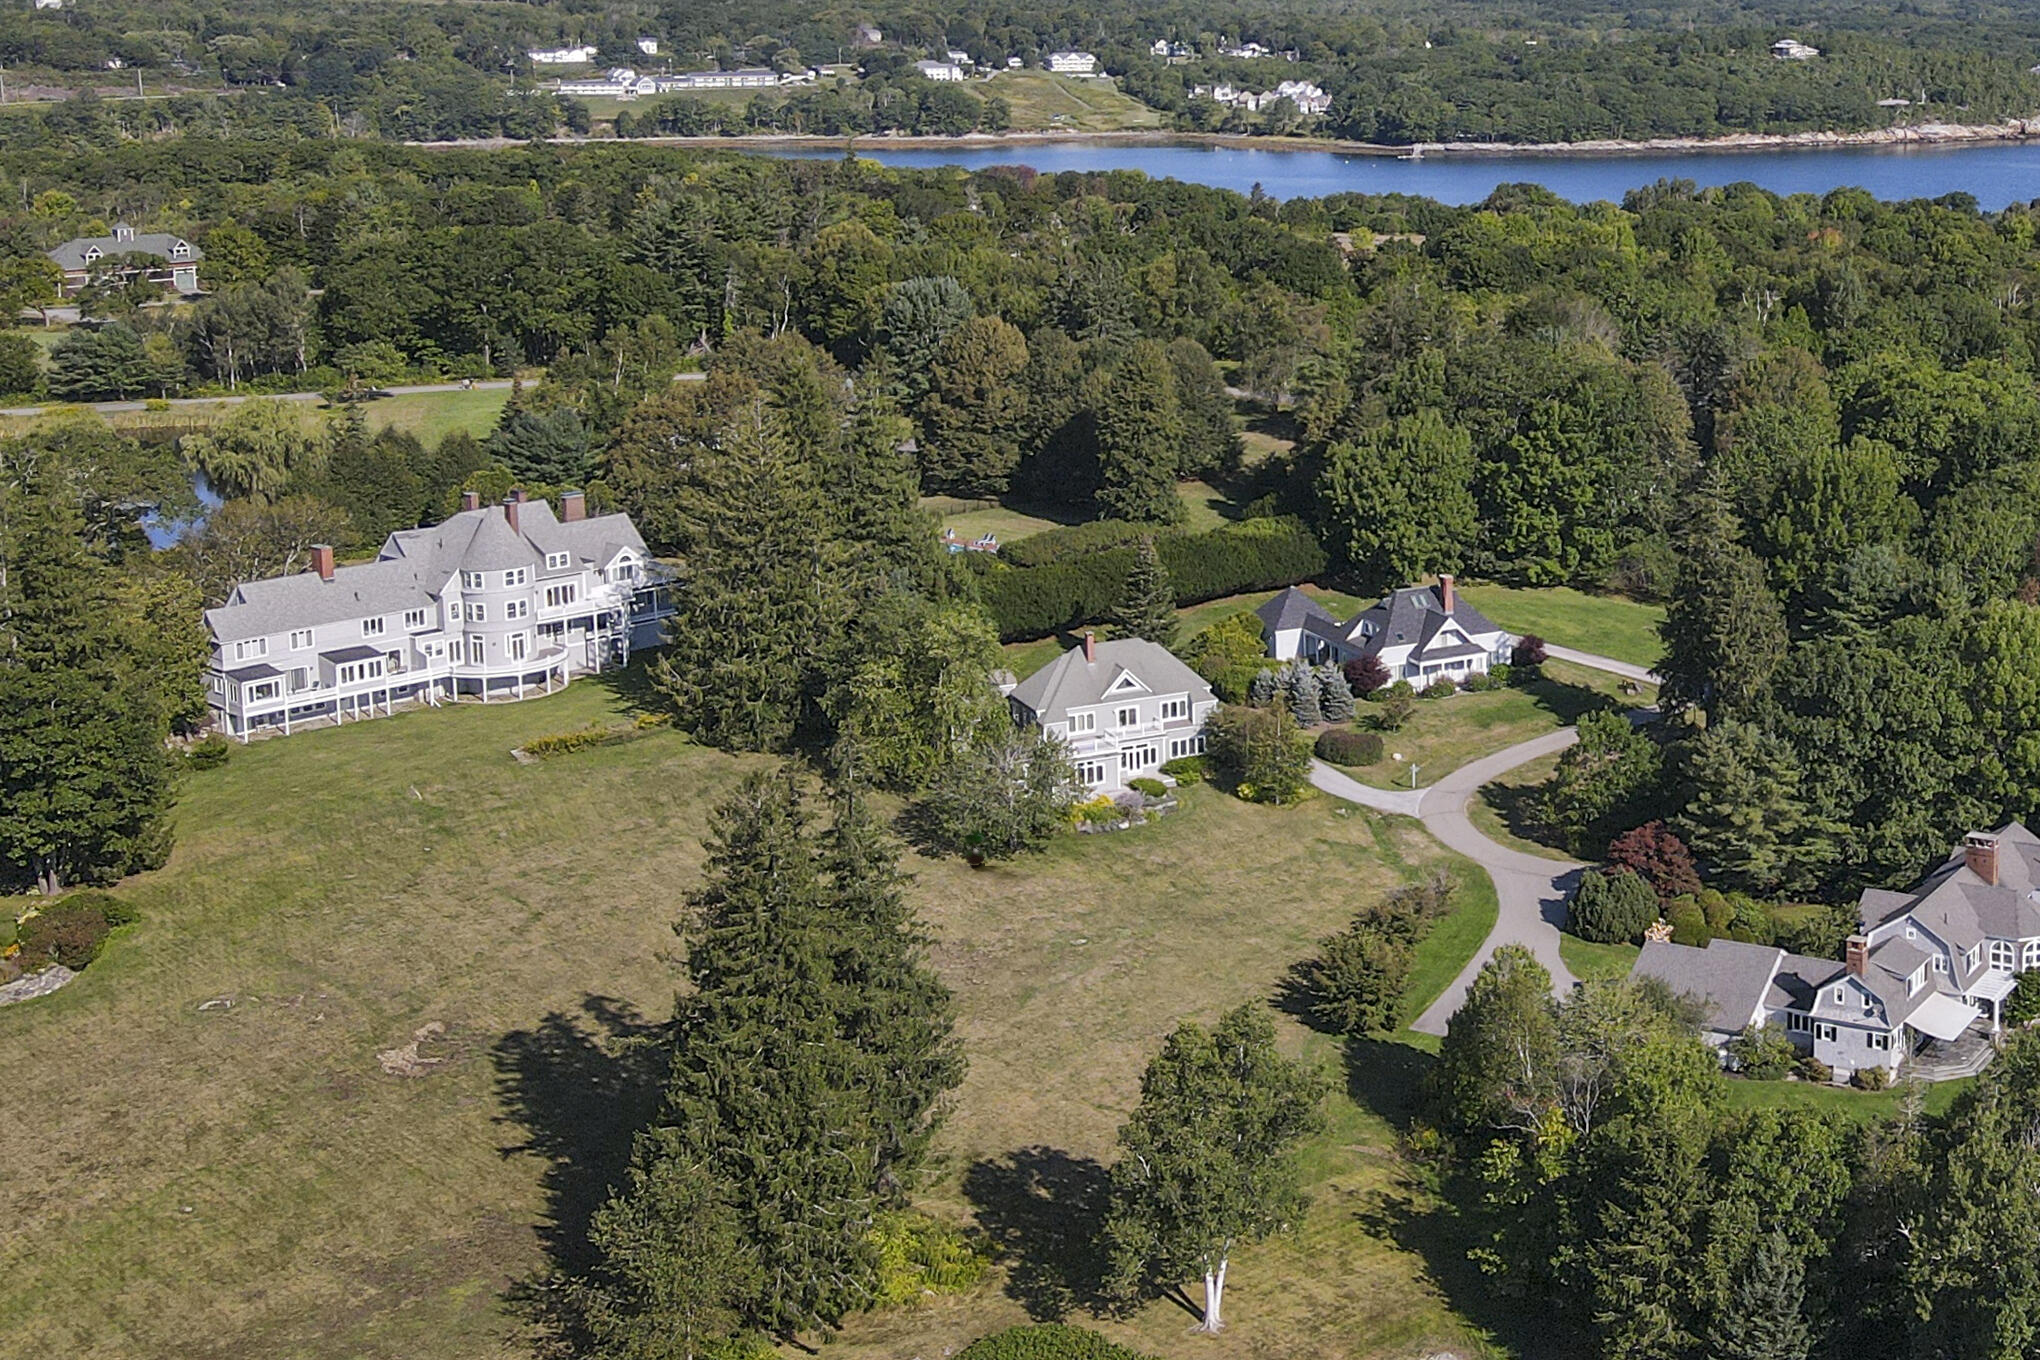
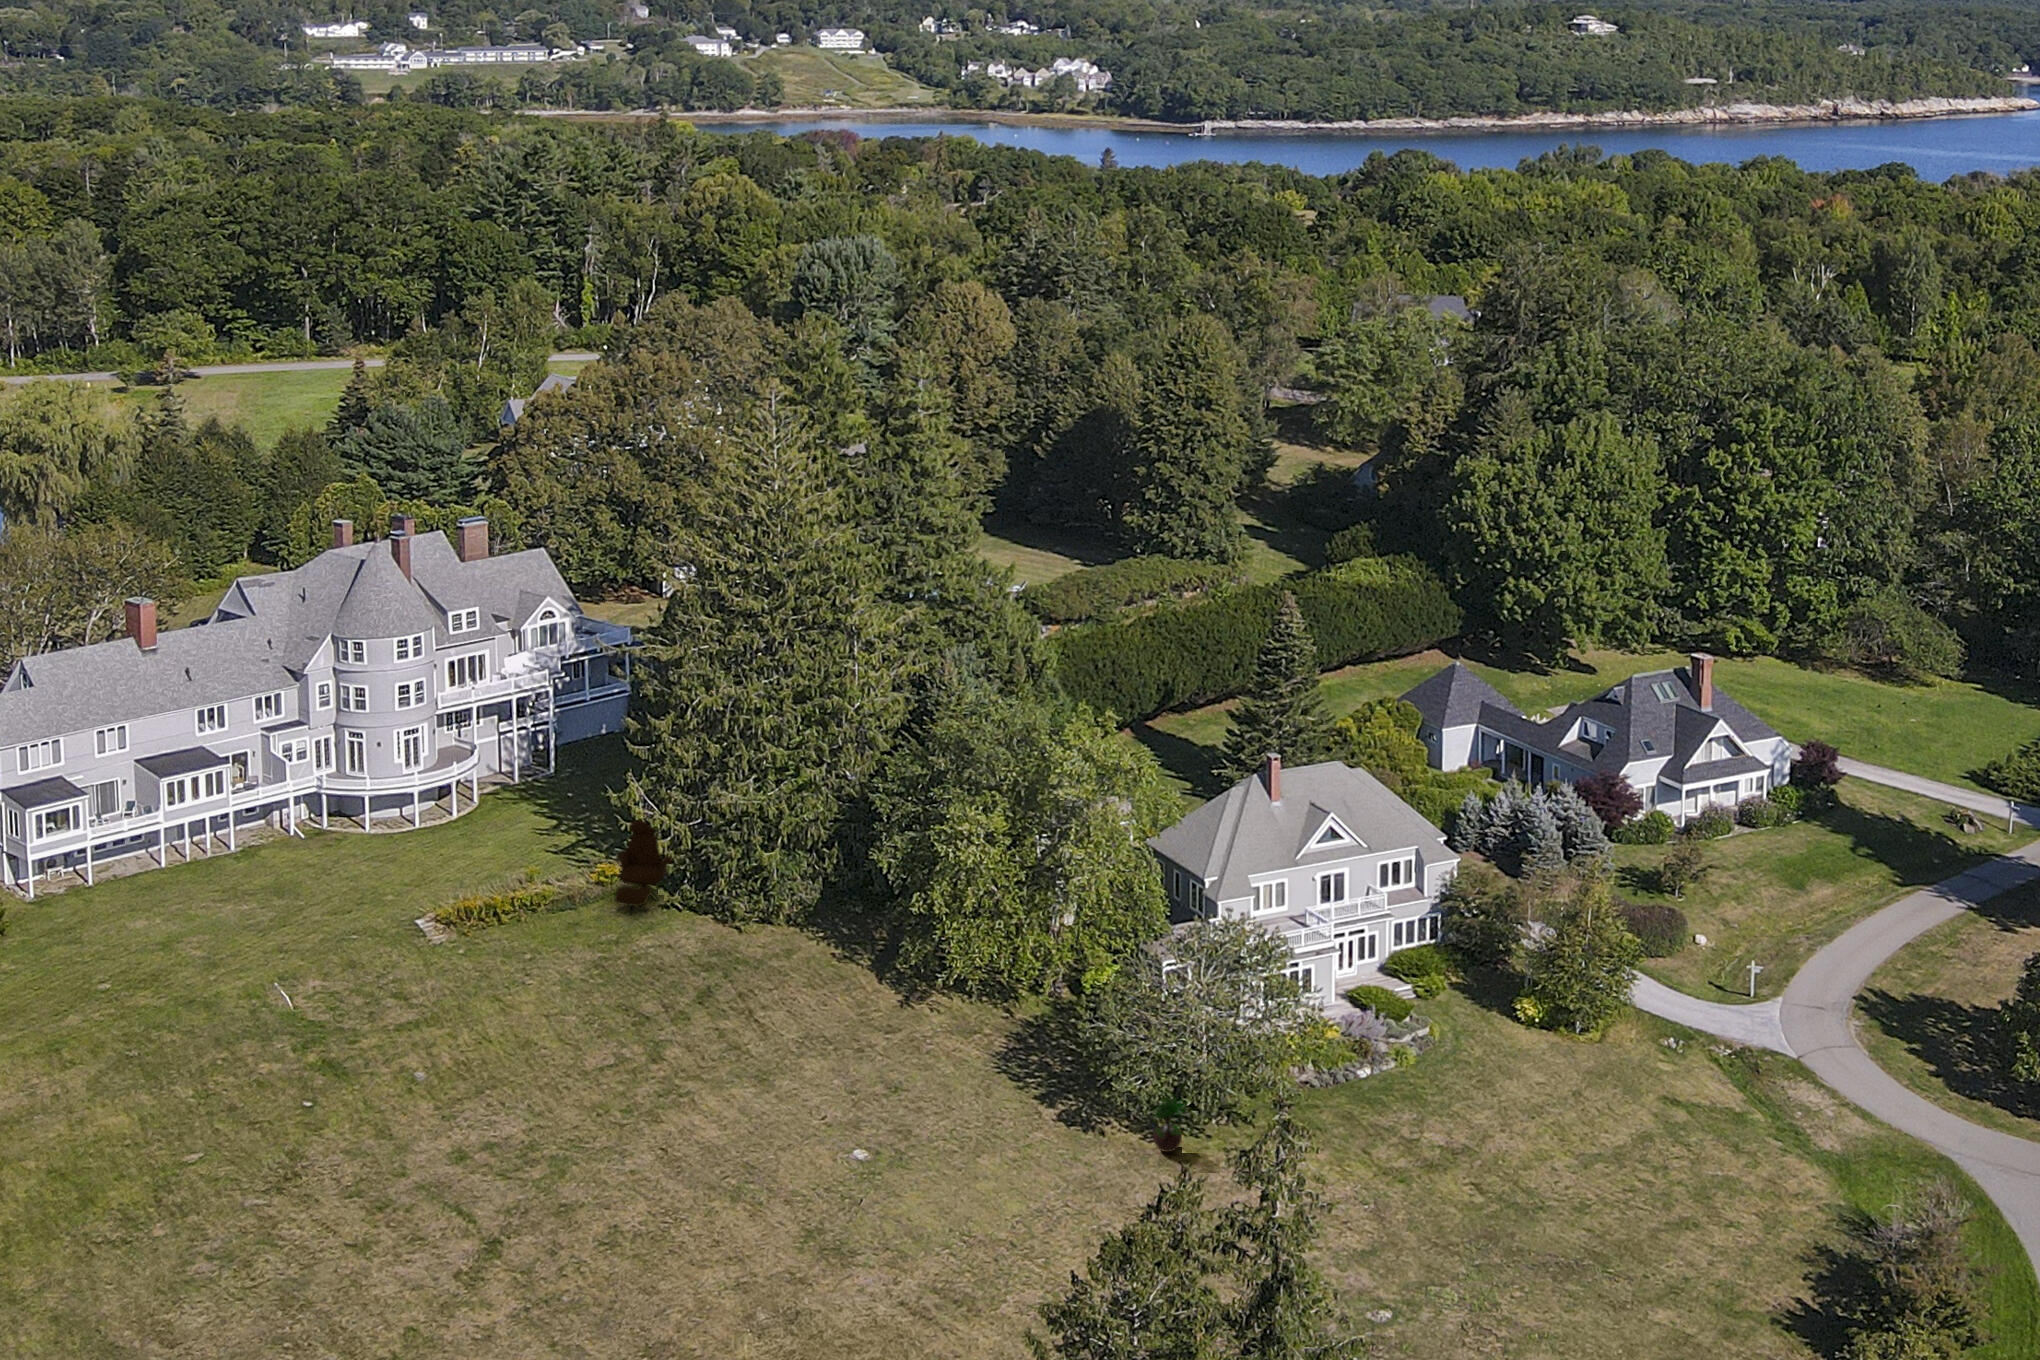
lounge chair: none [647,684,691,746] -> present [615,819,673,912]

